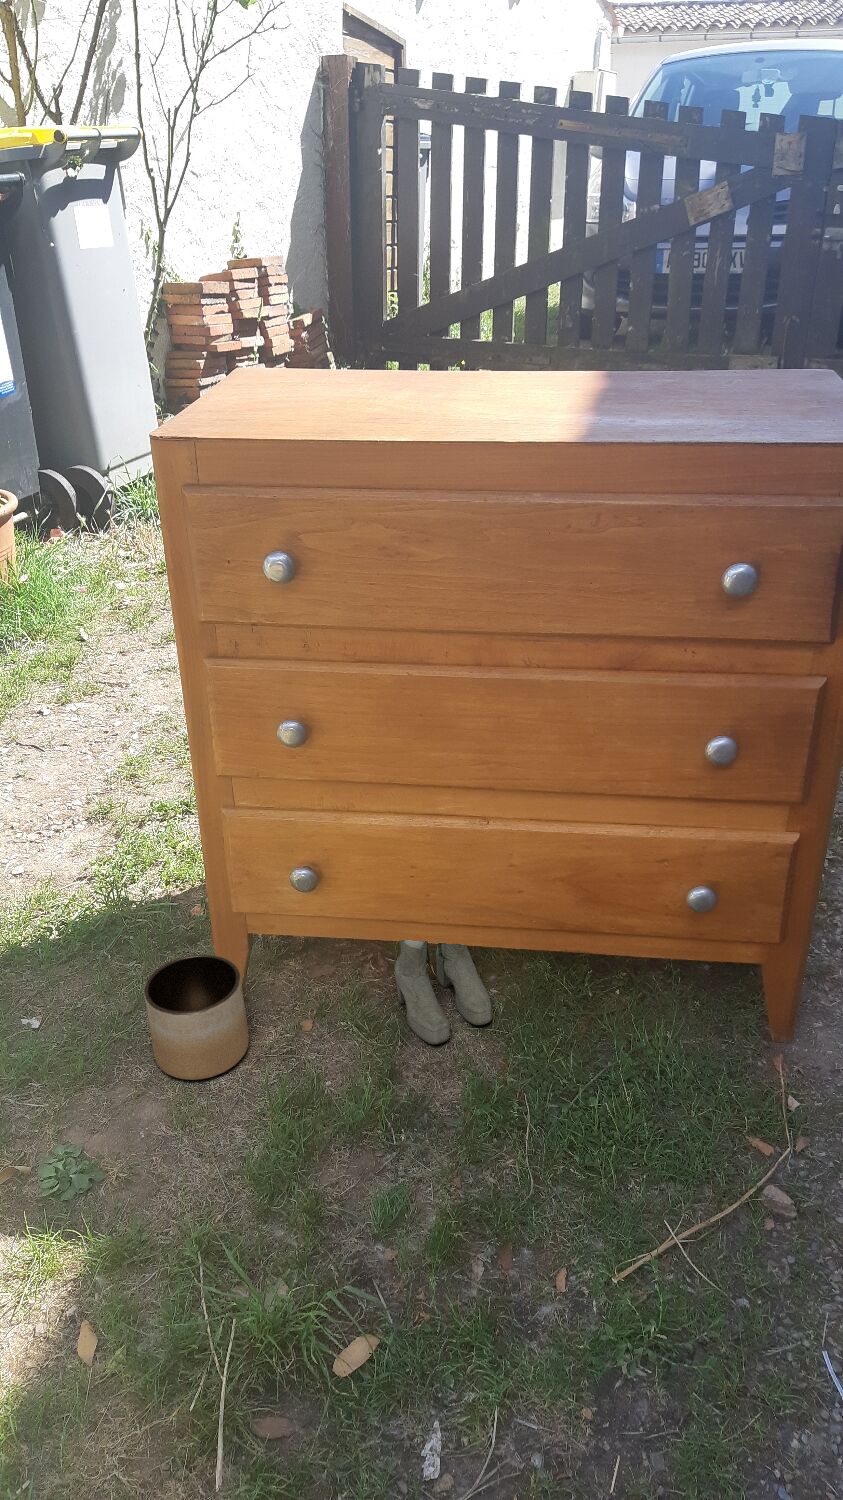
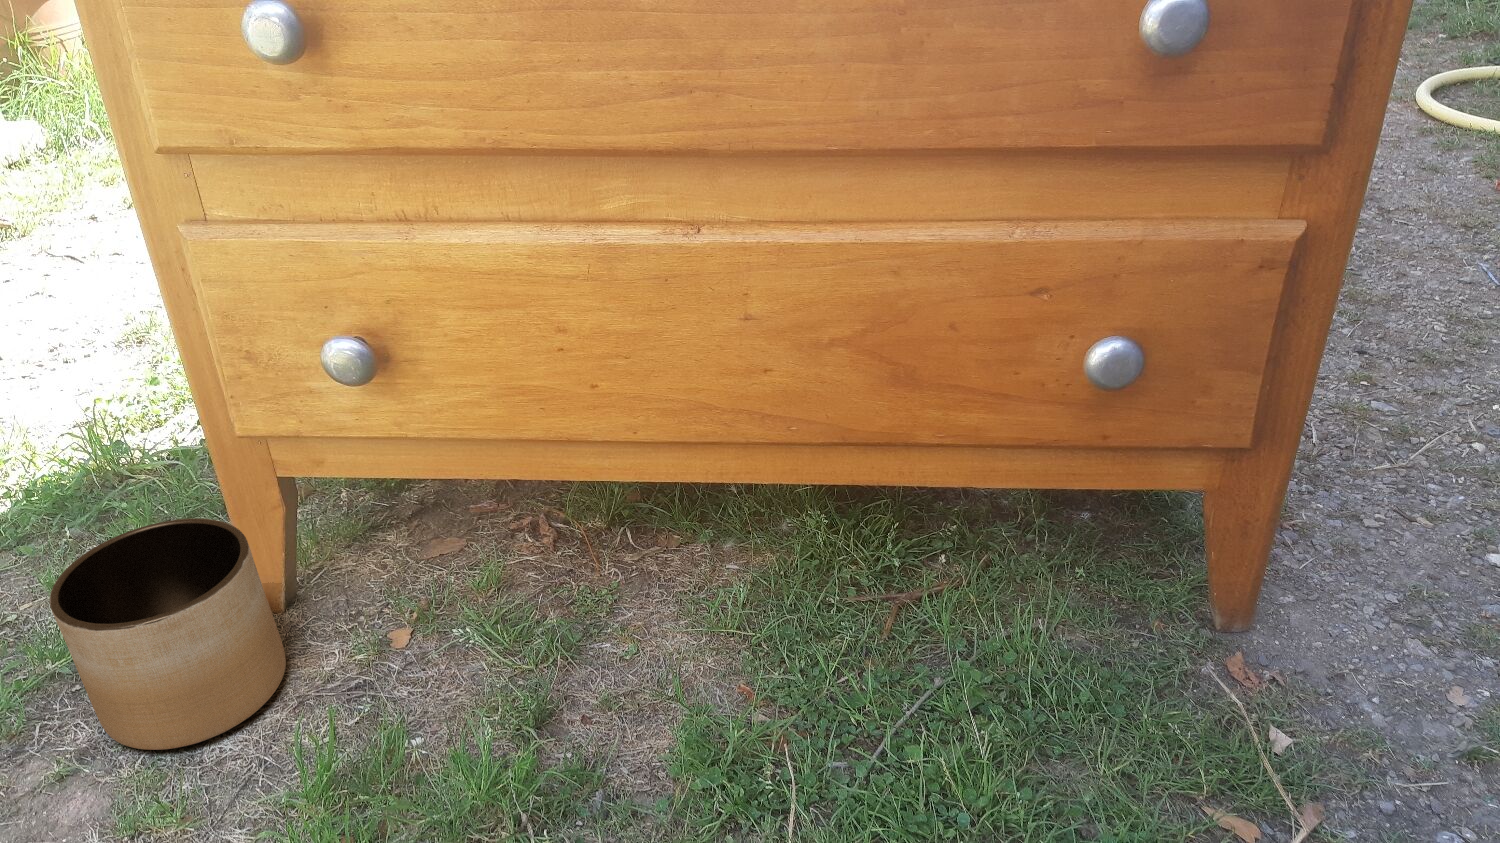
boots: present [395,940,492,1045] -> none [556,433,727,663]

